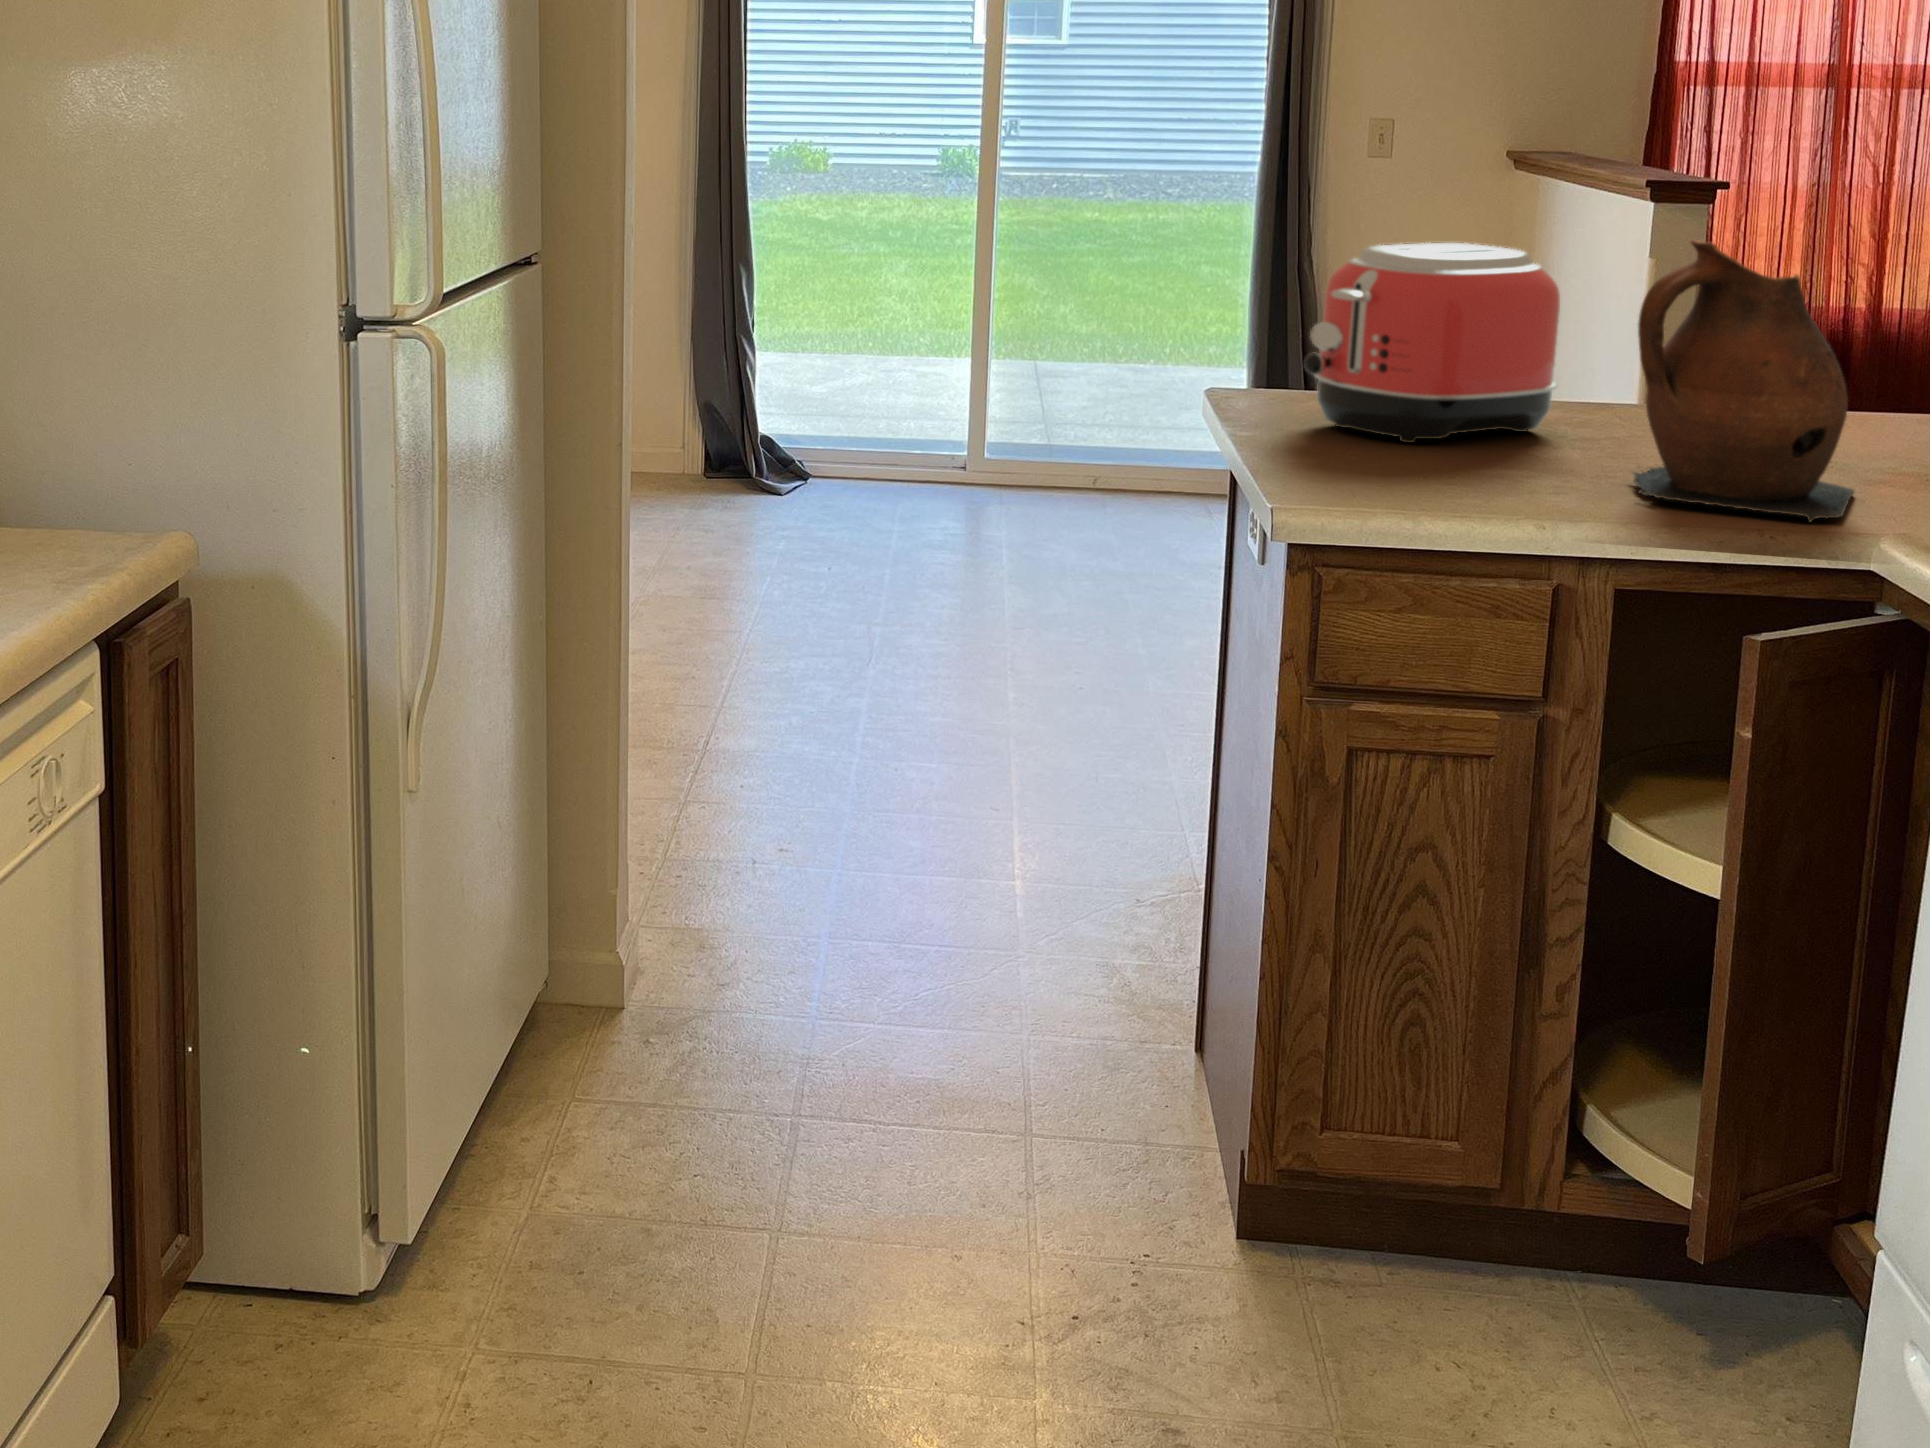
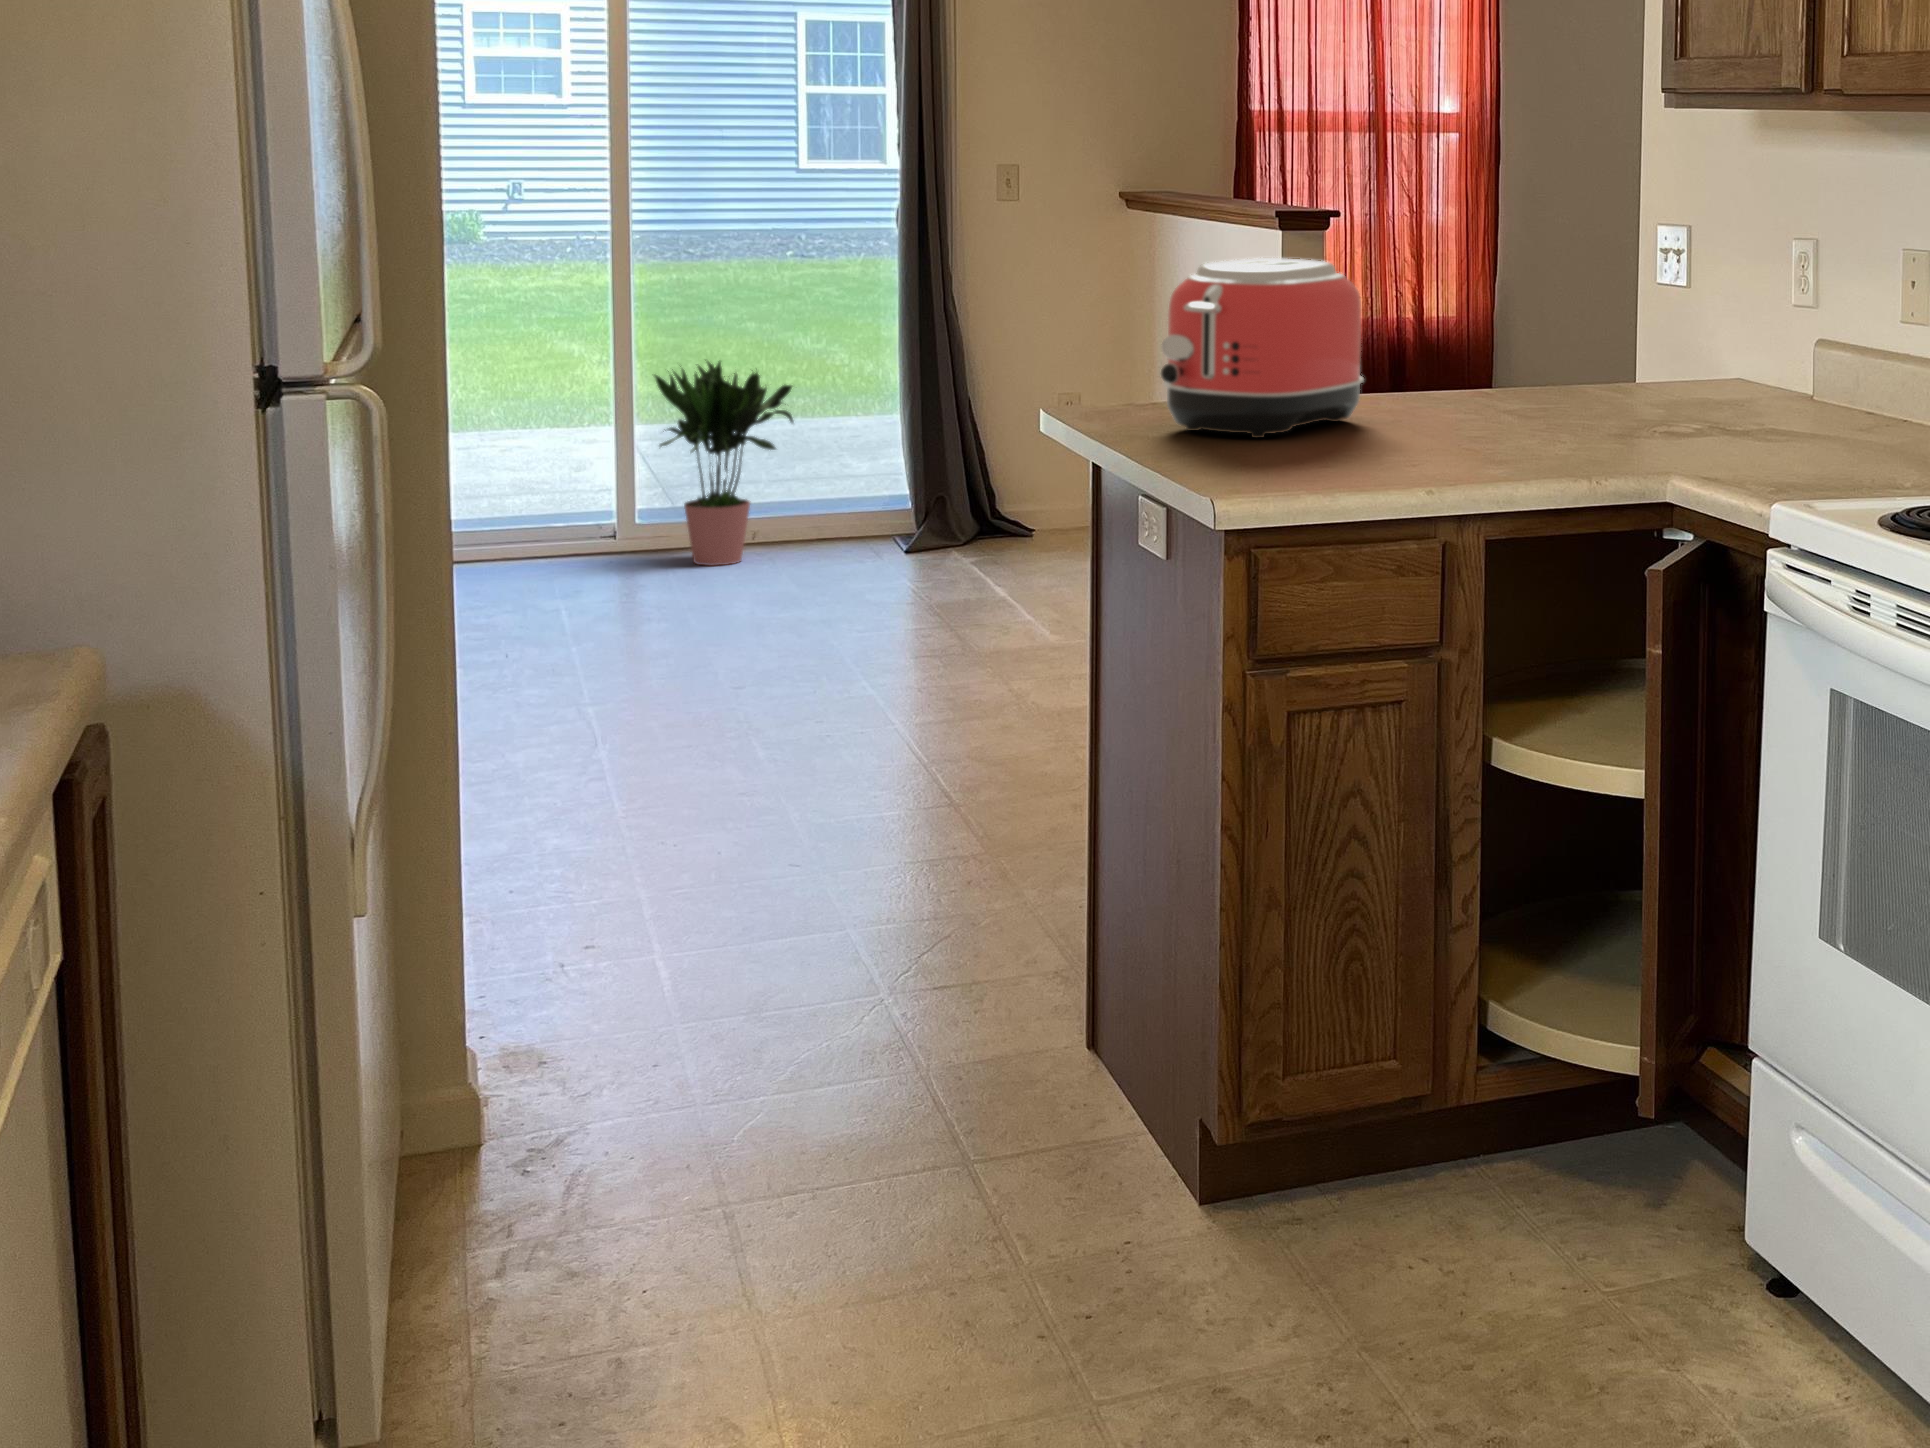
ceramic pitcher: present [1633,240,1854,522] -> none [1458,240,1638,469]
potted plant: none [992,300,1144,507] -> present [654,362,793,566]

